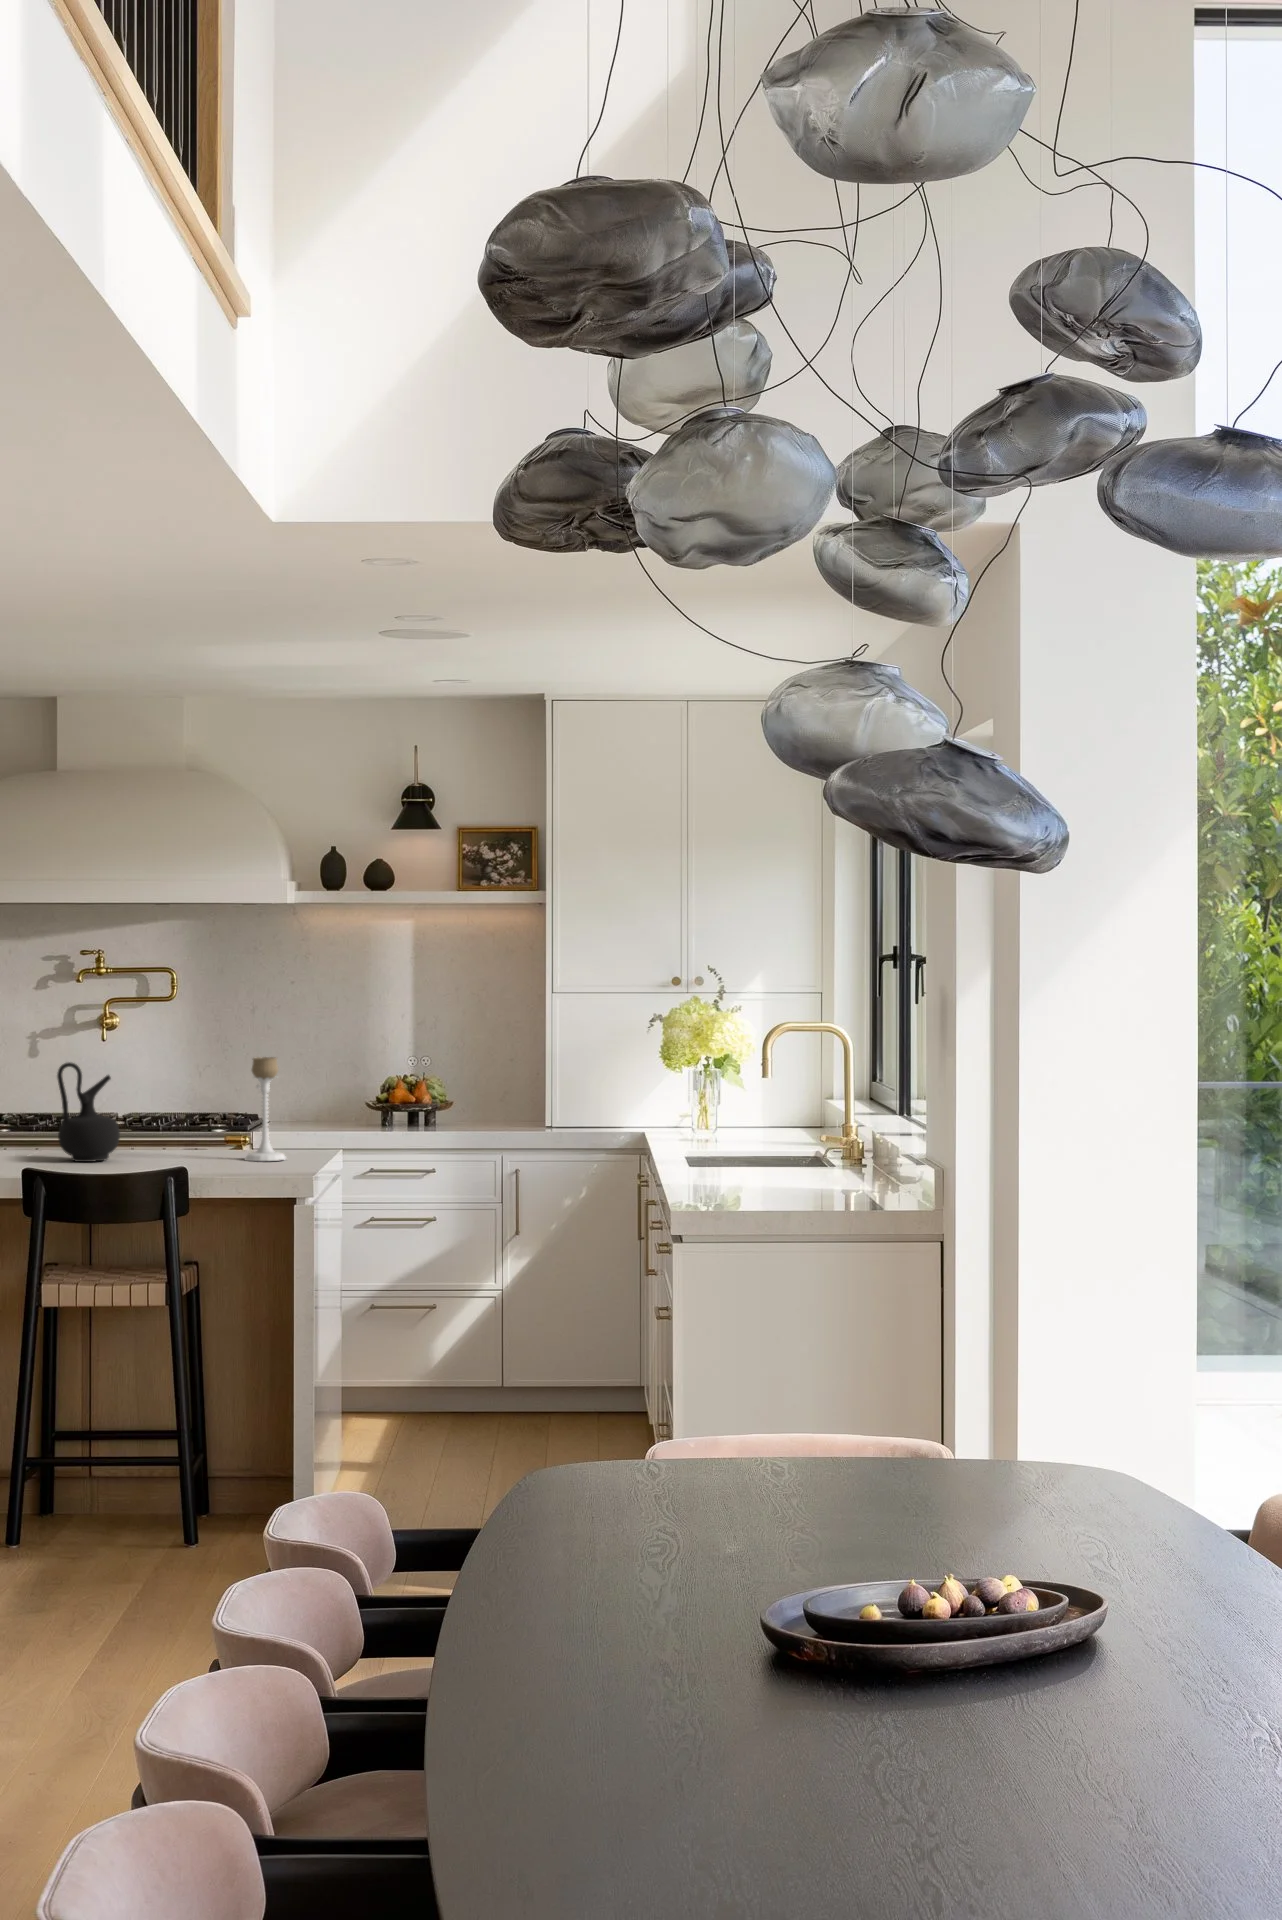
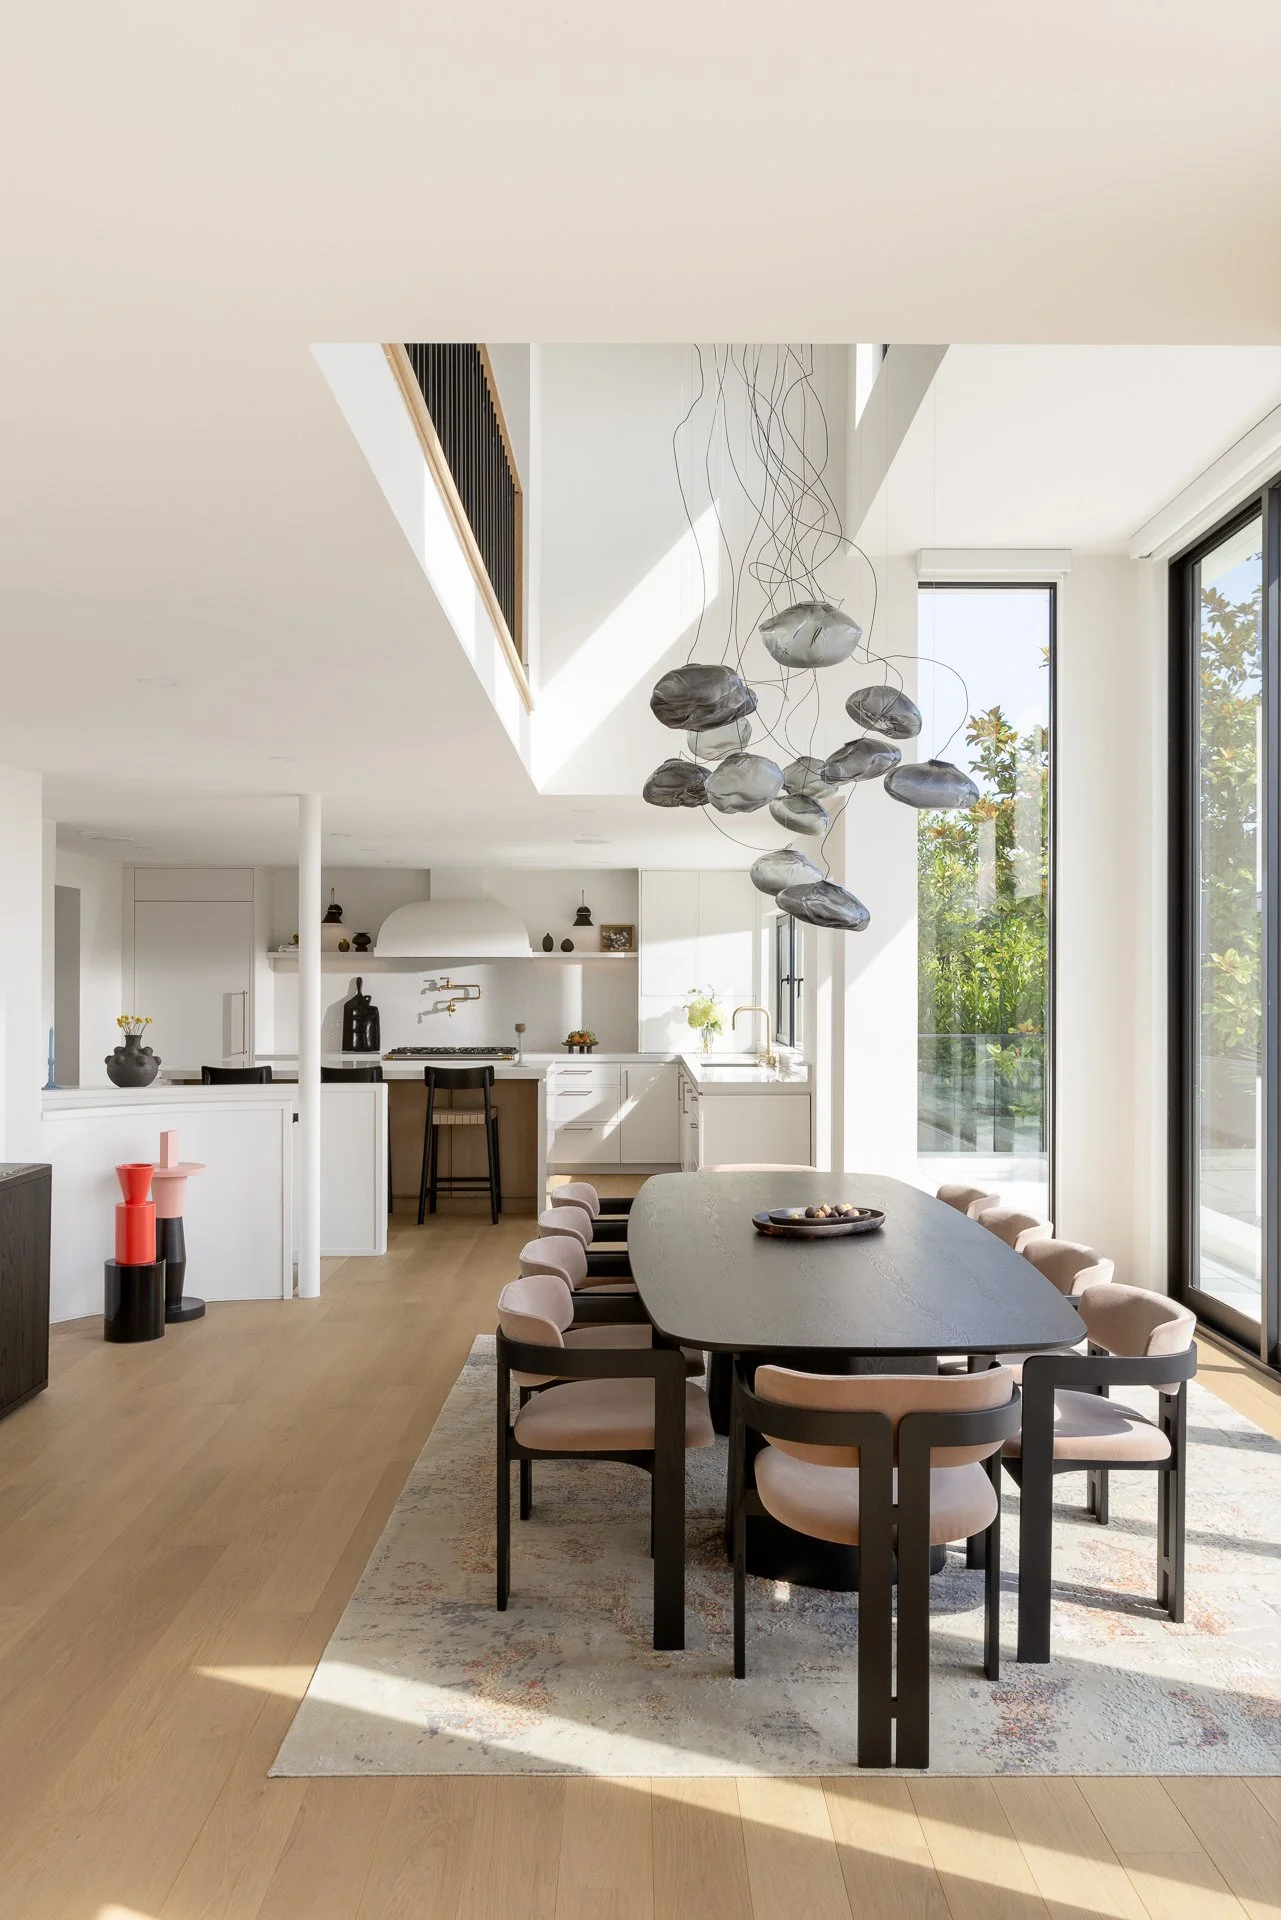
ceramic jug: present [57,1062,120,1162] -> none [437,1026,462,1067]

